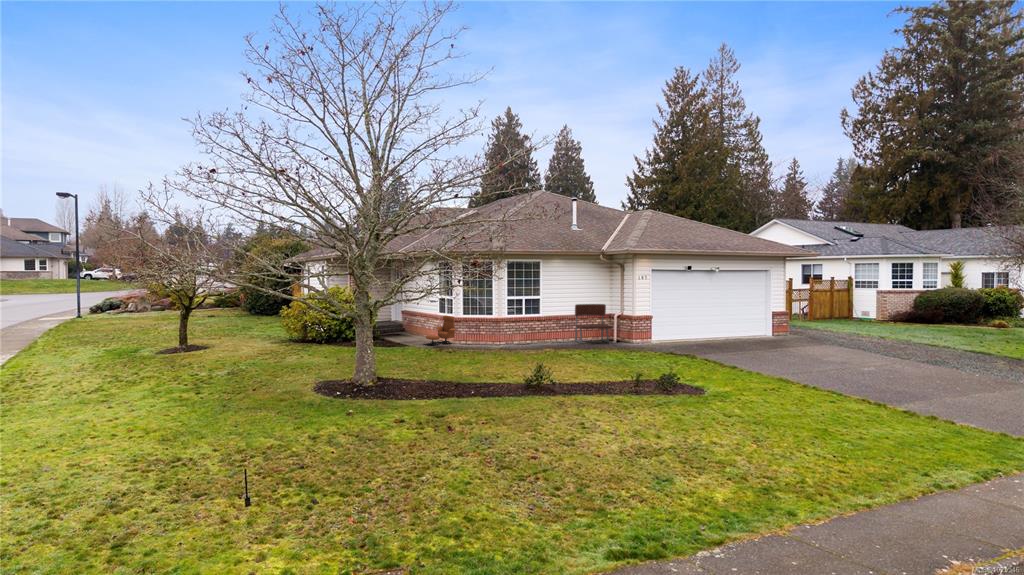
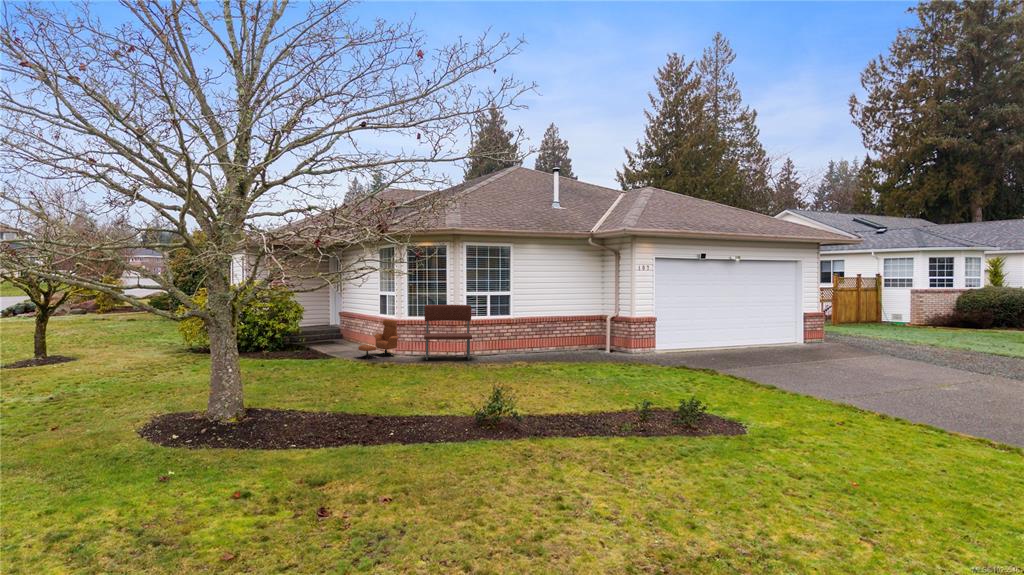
bench: present [575,304,613,343] -> present [424,305,472,360]

